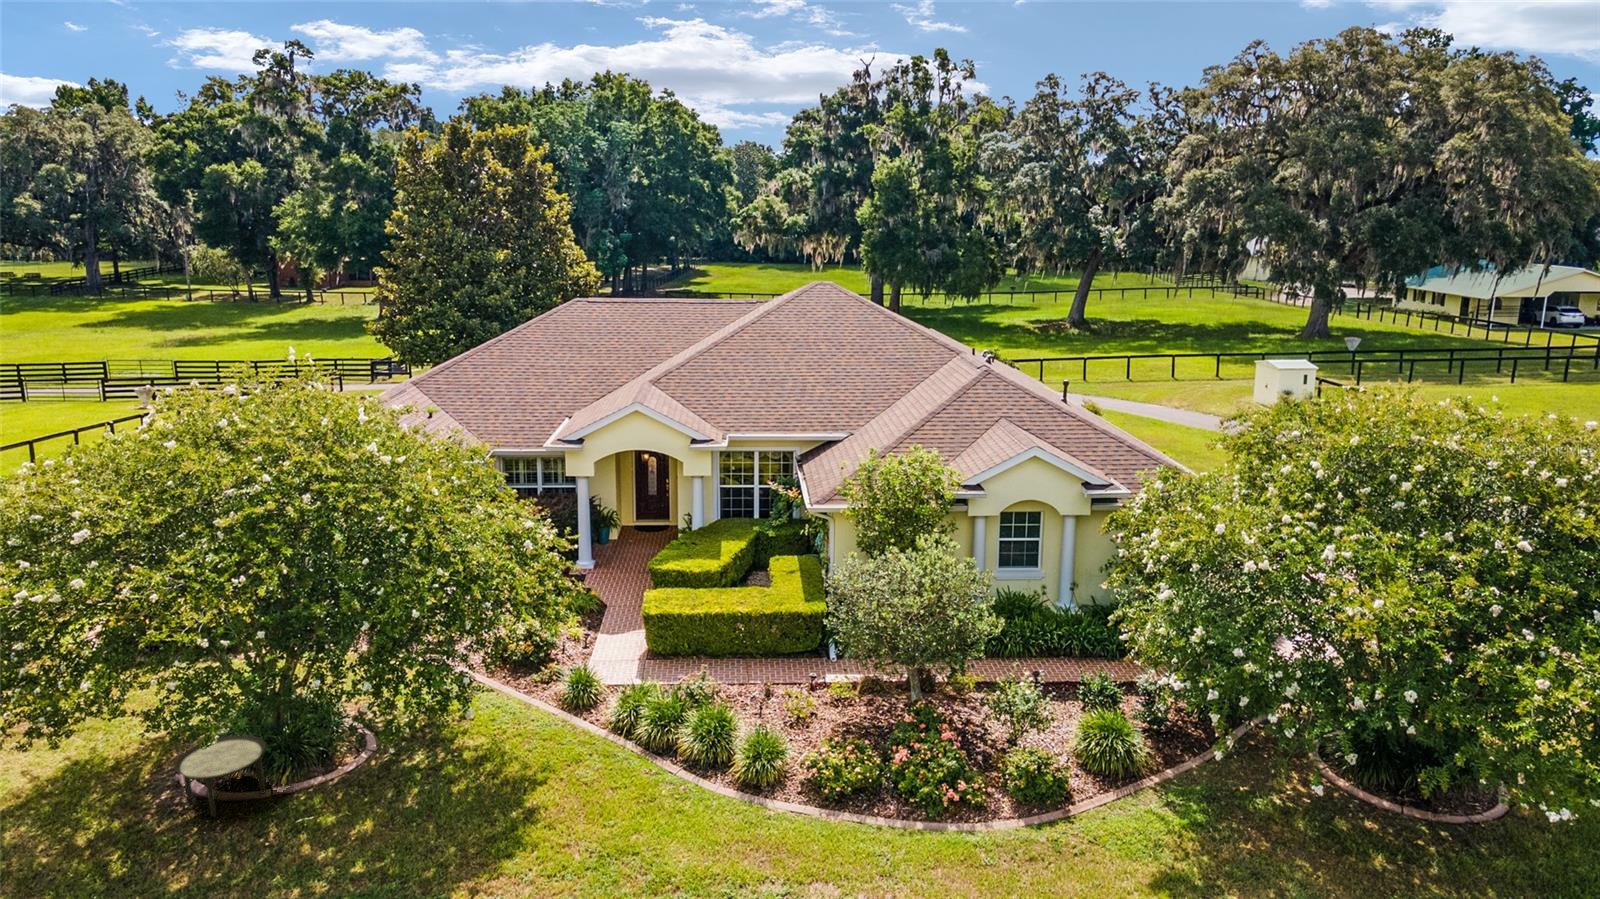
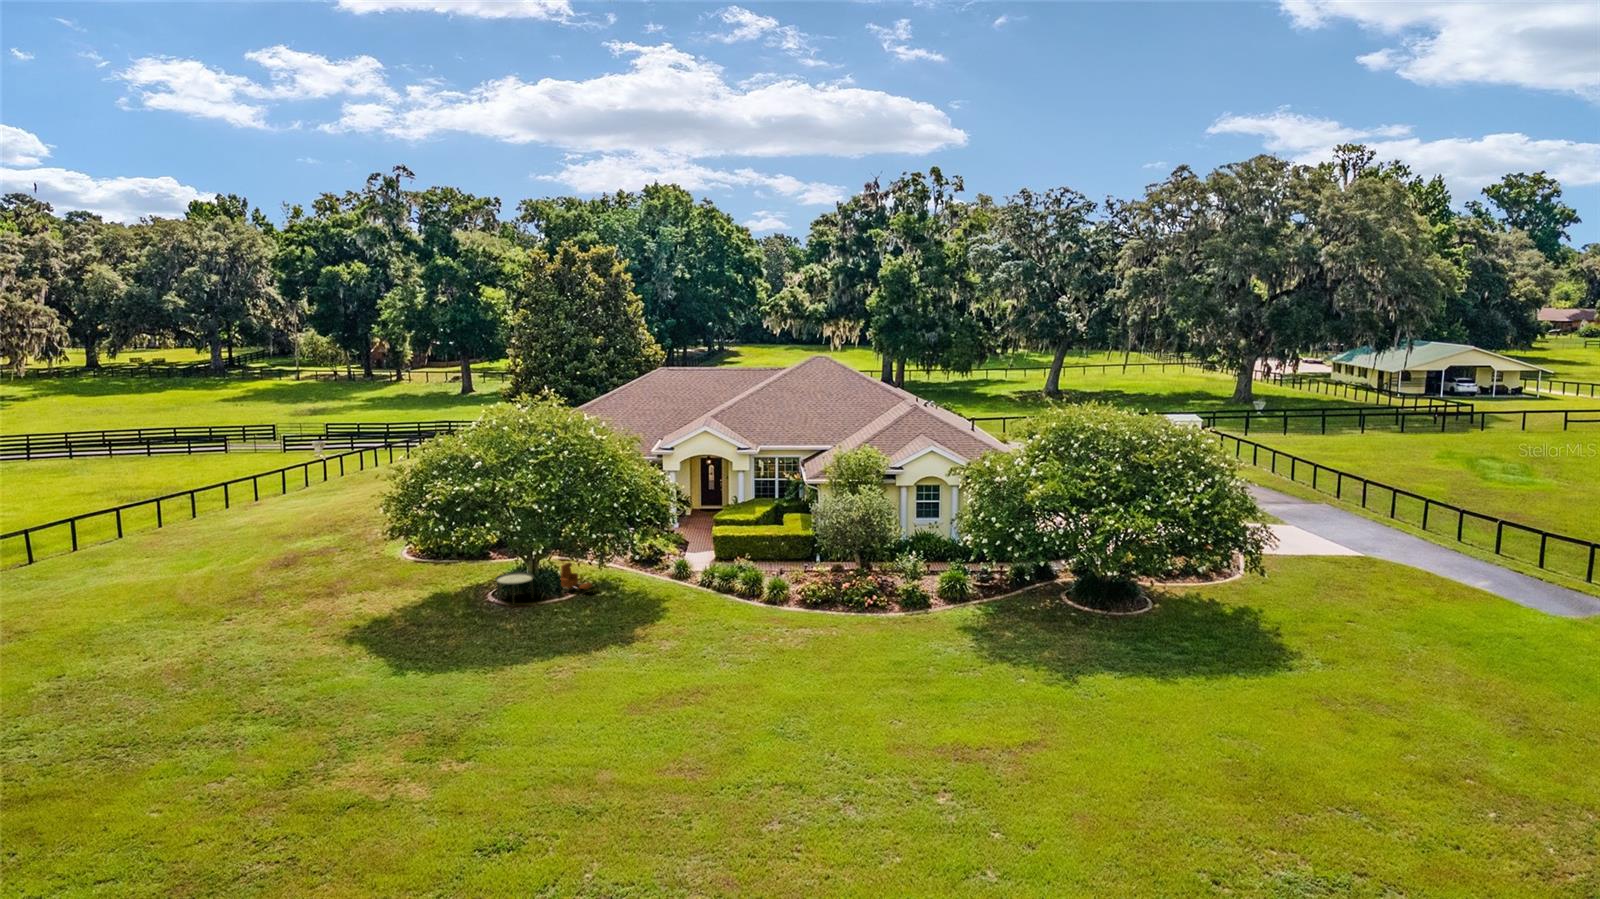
lounge chair: none [325,706,397,779] -> present [561,562,592,594]

